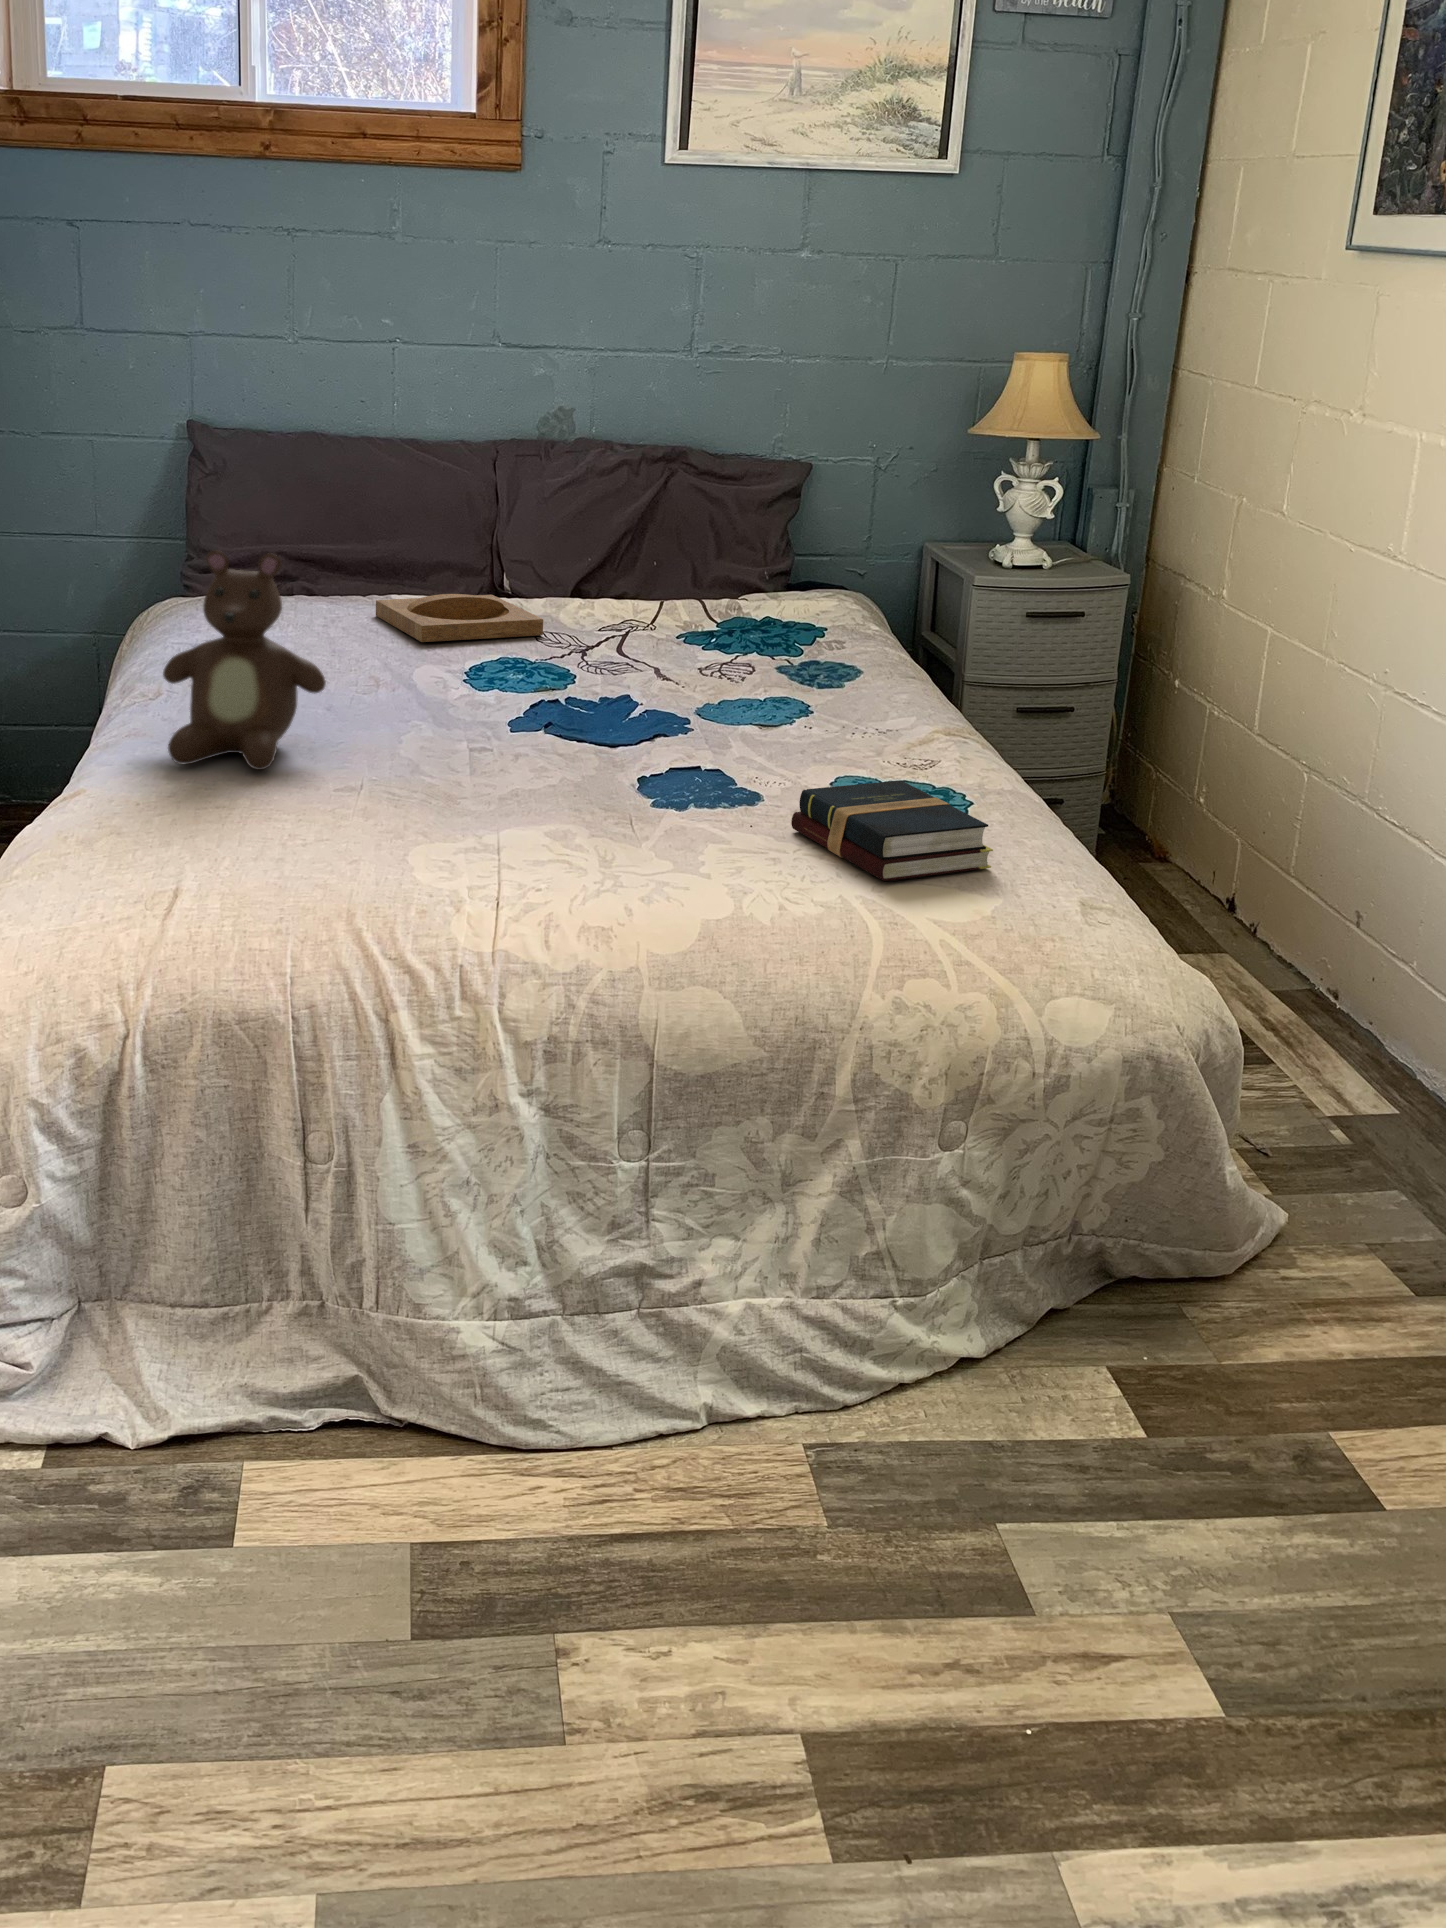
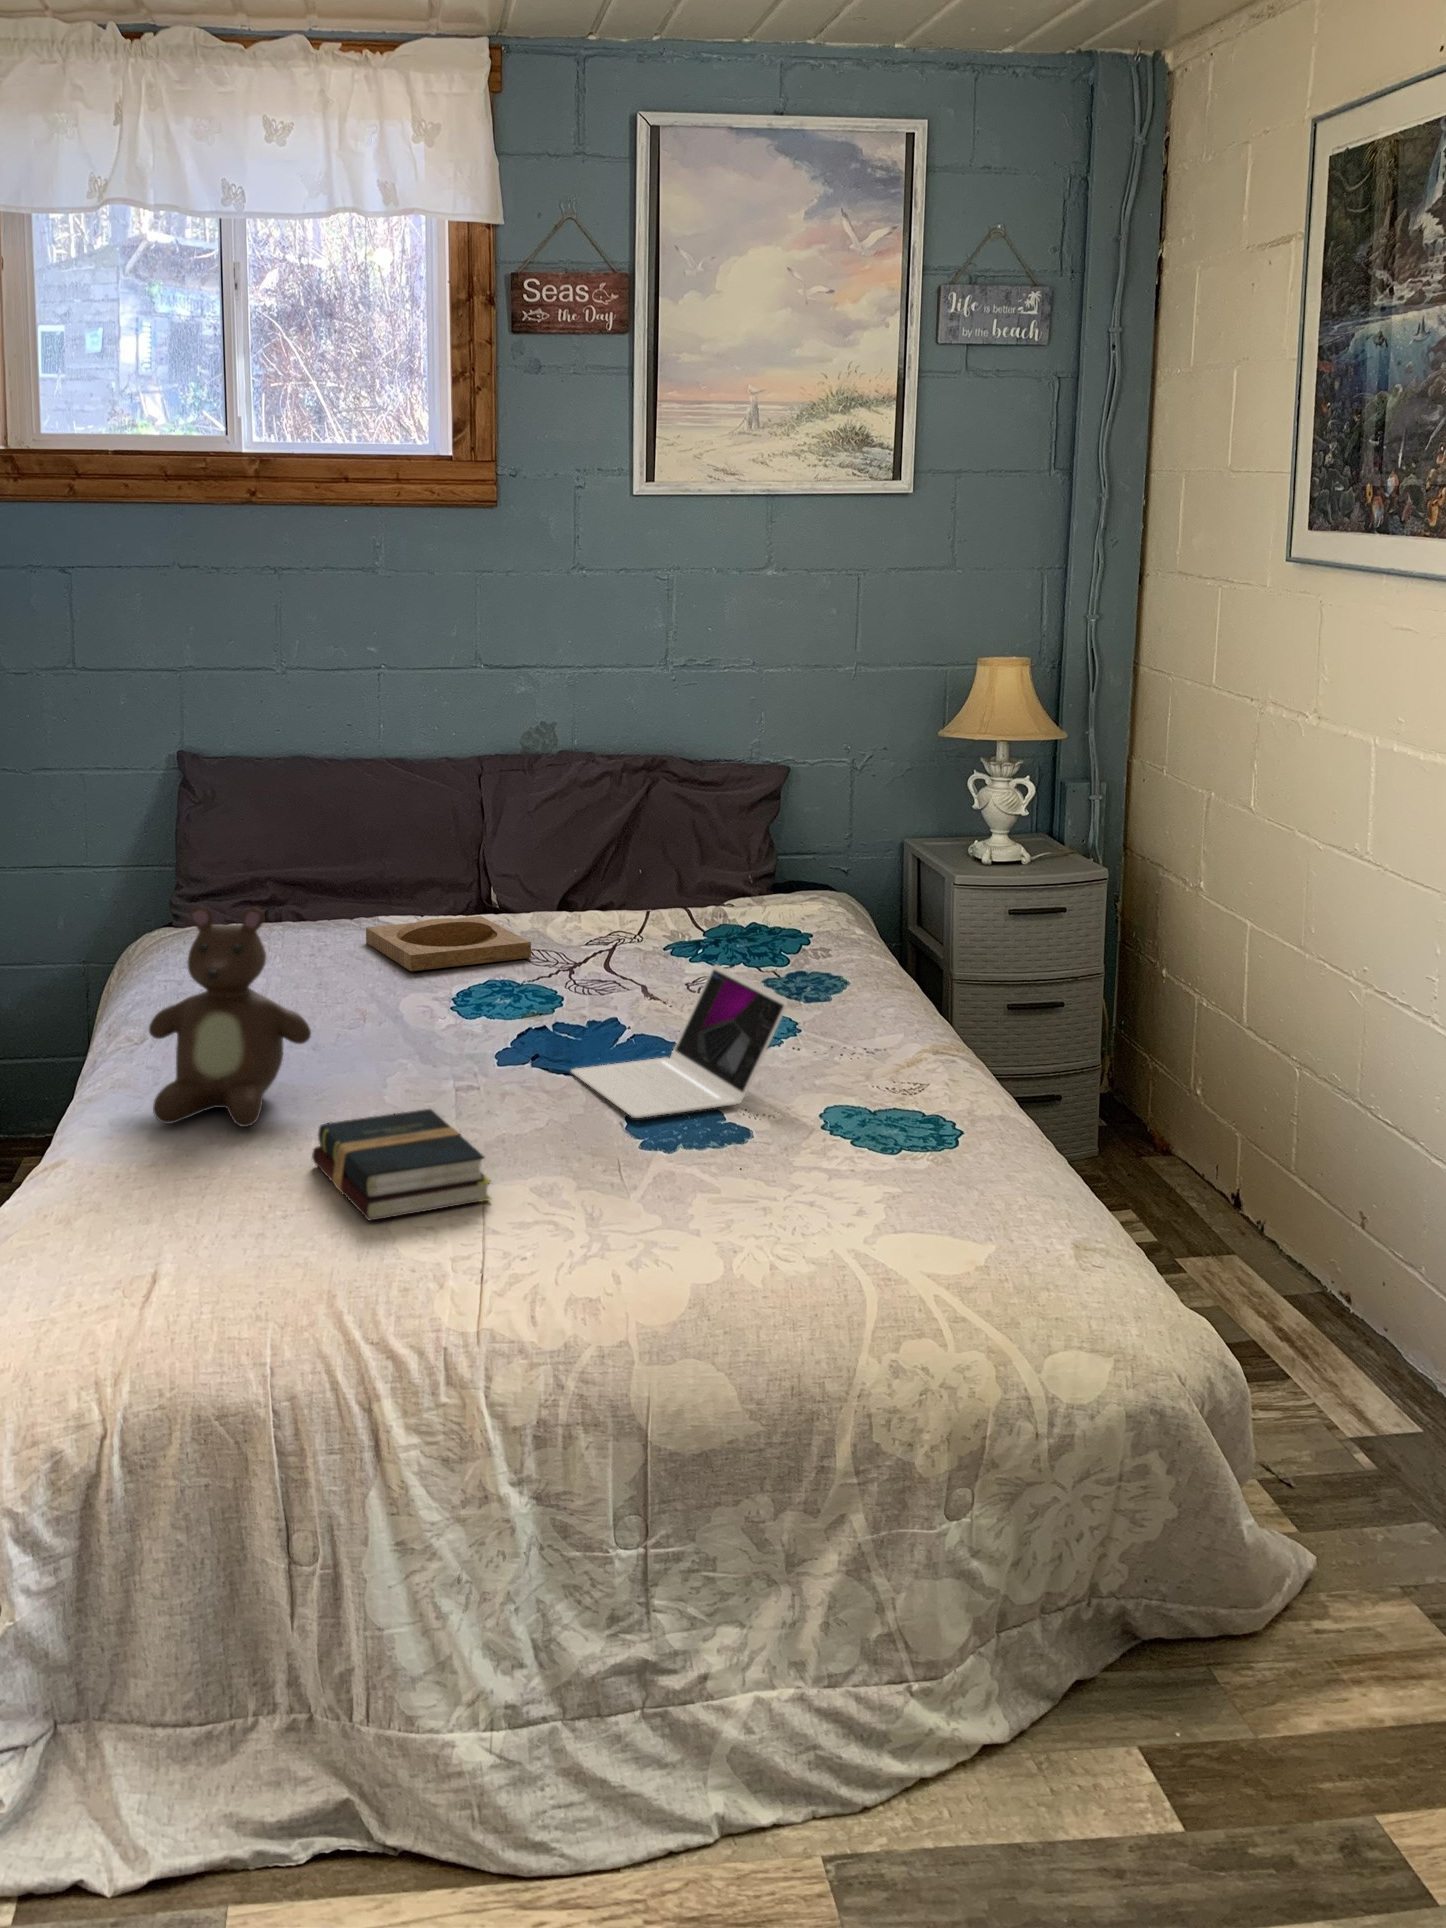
laptop: none [583,636,805,778] -> present [571,964,788,1118]
hardback book: present [791,781,993,881] -> present [312,1109,491,1220]

